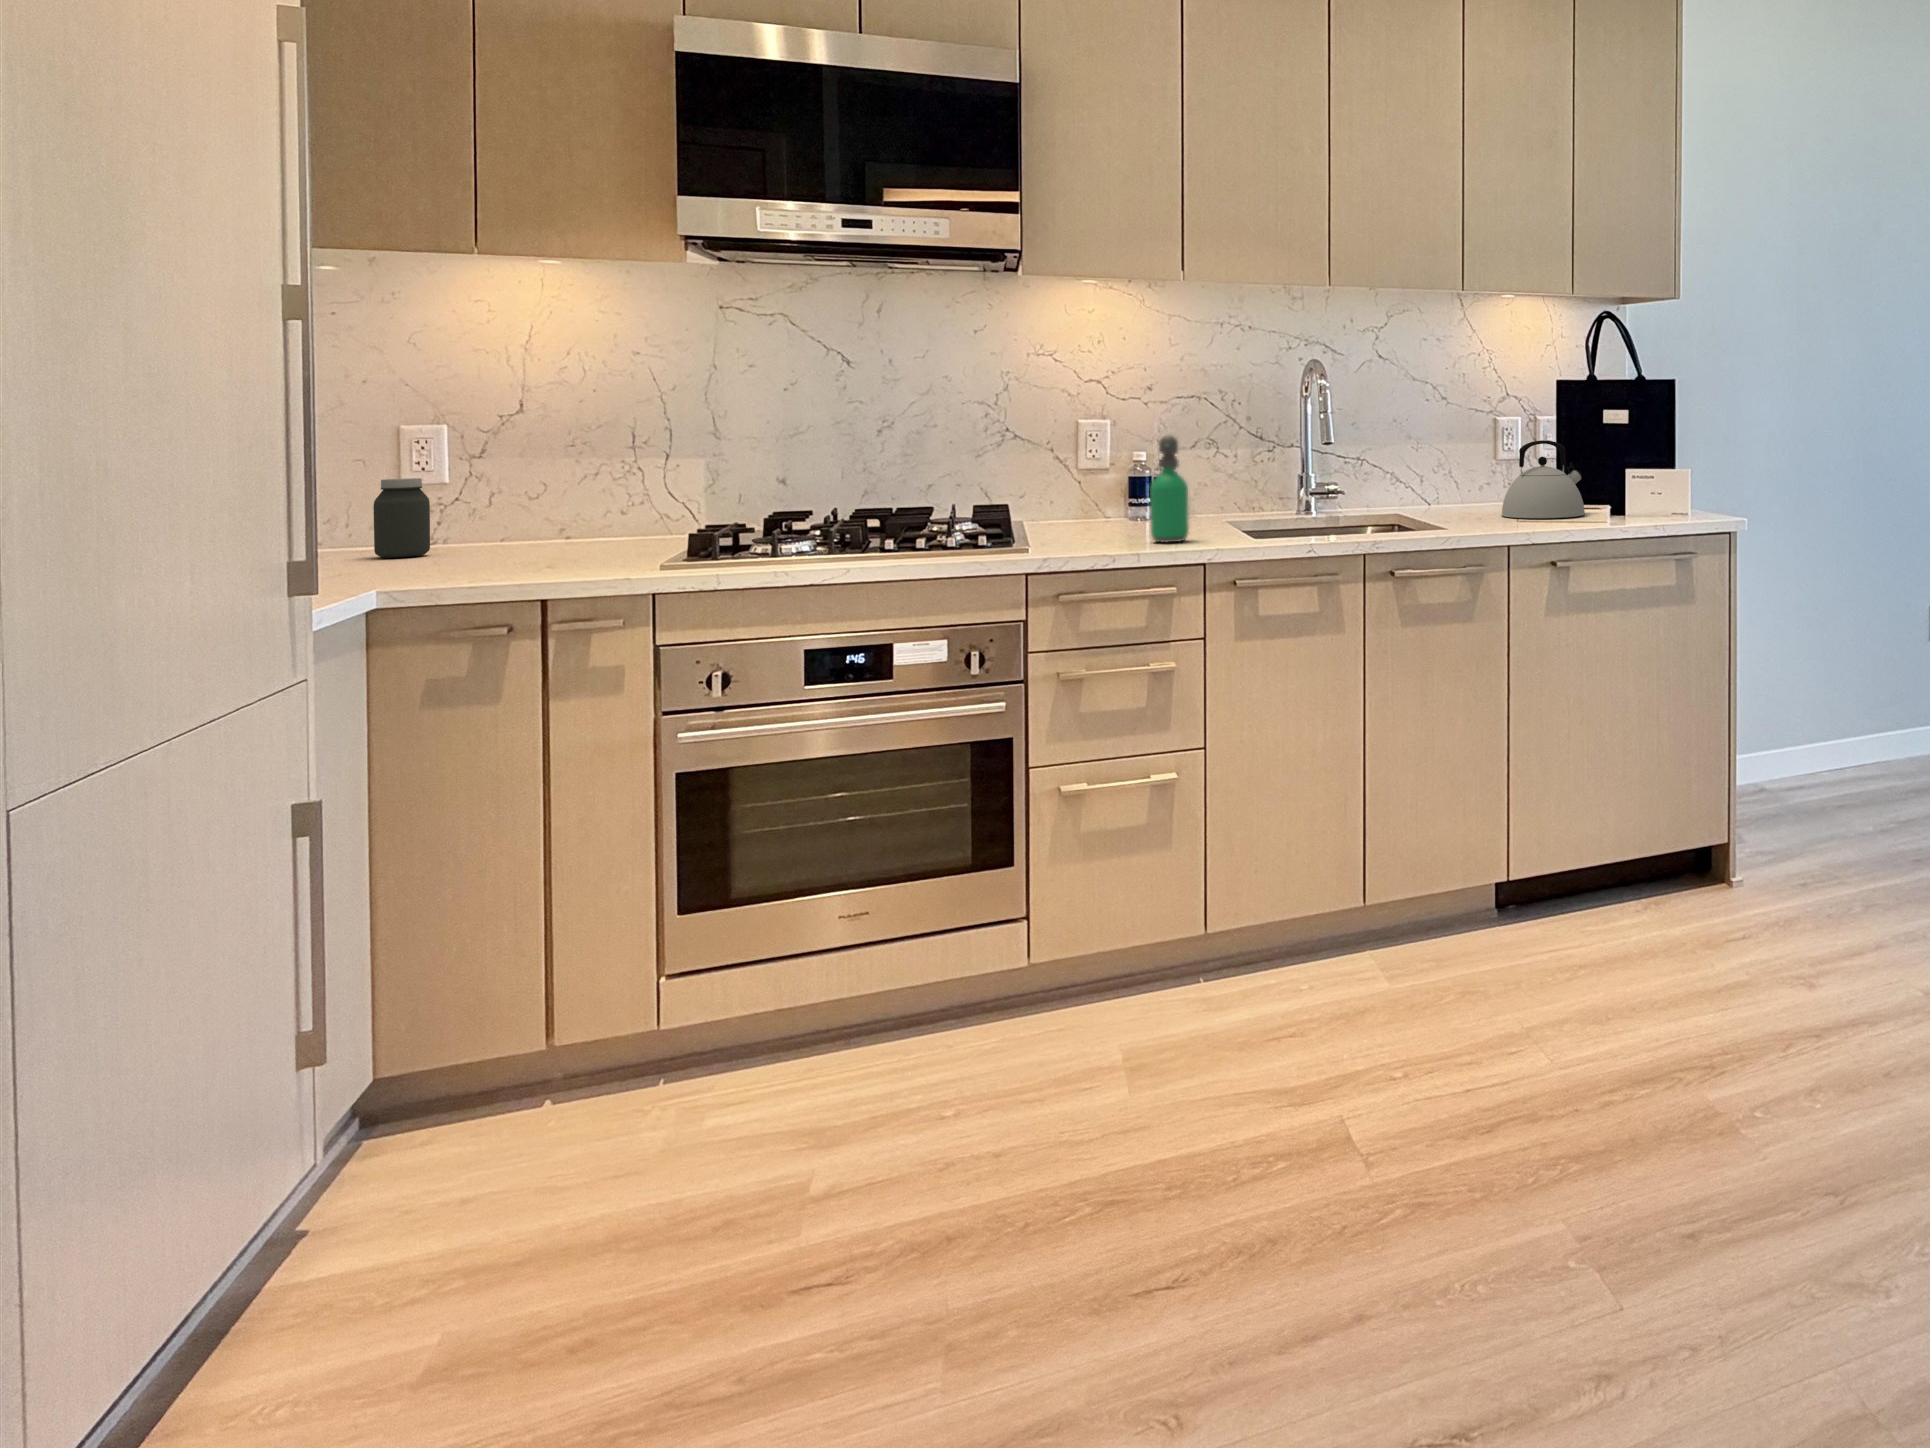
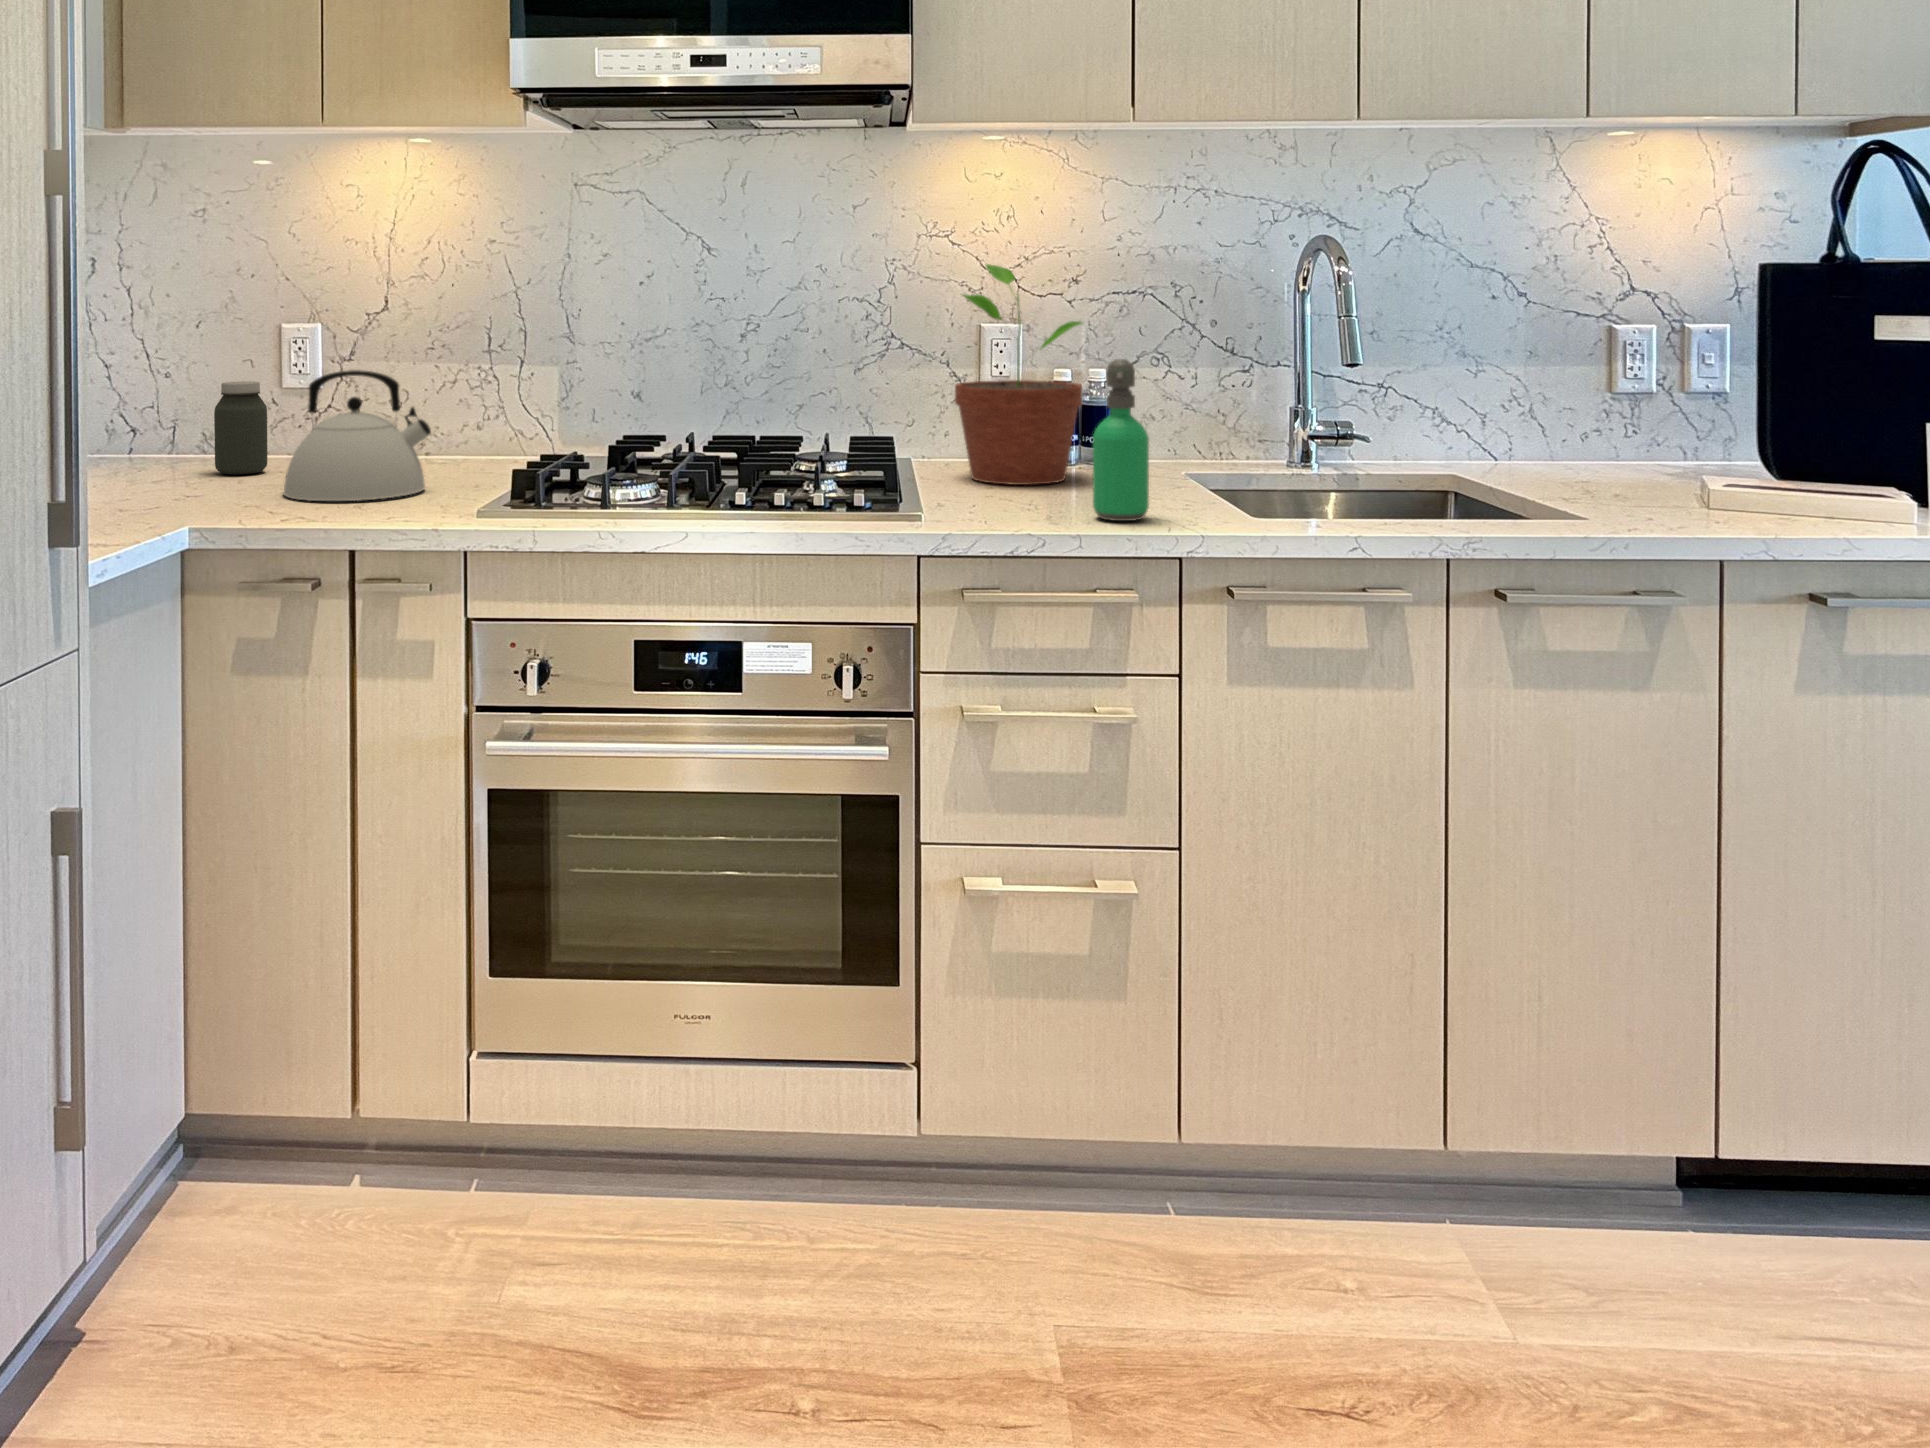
potted plant: none [1054,378,1148,531] -> present [955,264,1082,485]
kettle: present [1501,440,1585,518] -> present [283,370,431,501]

